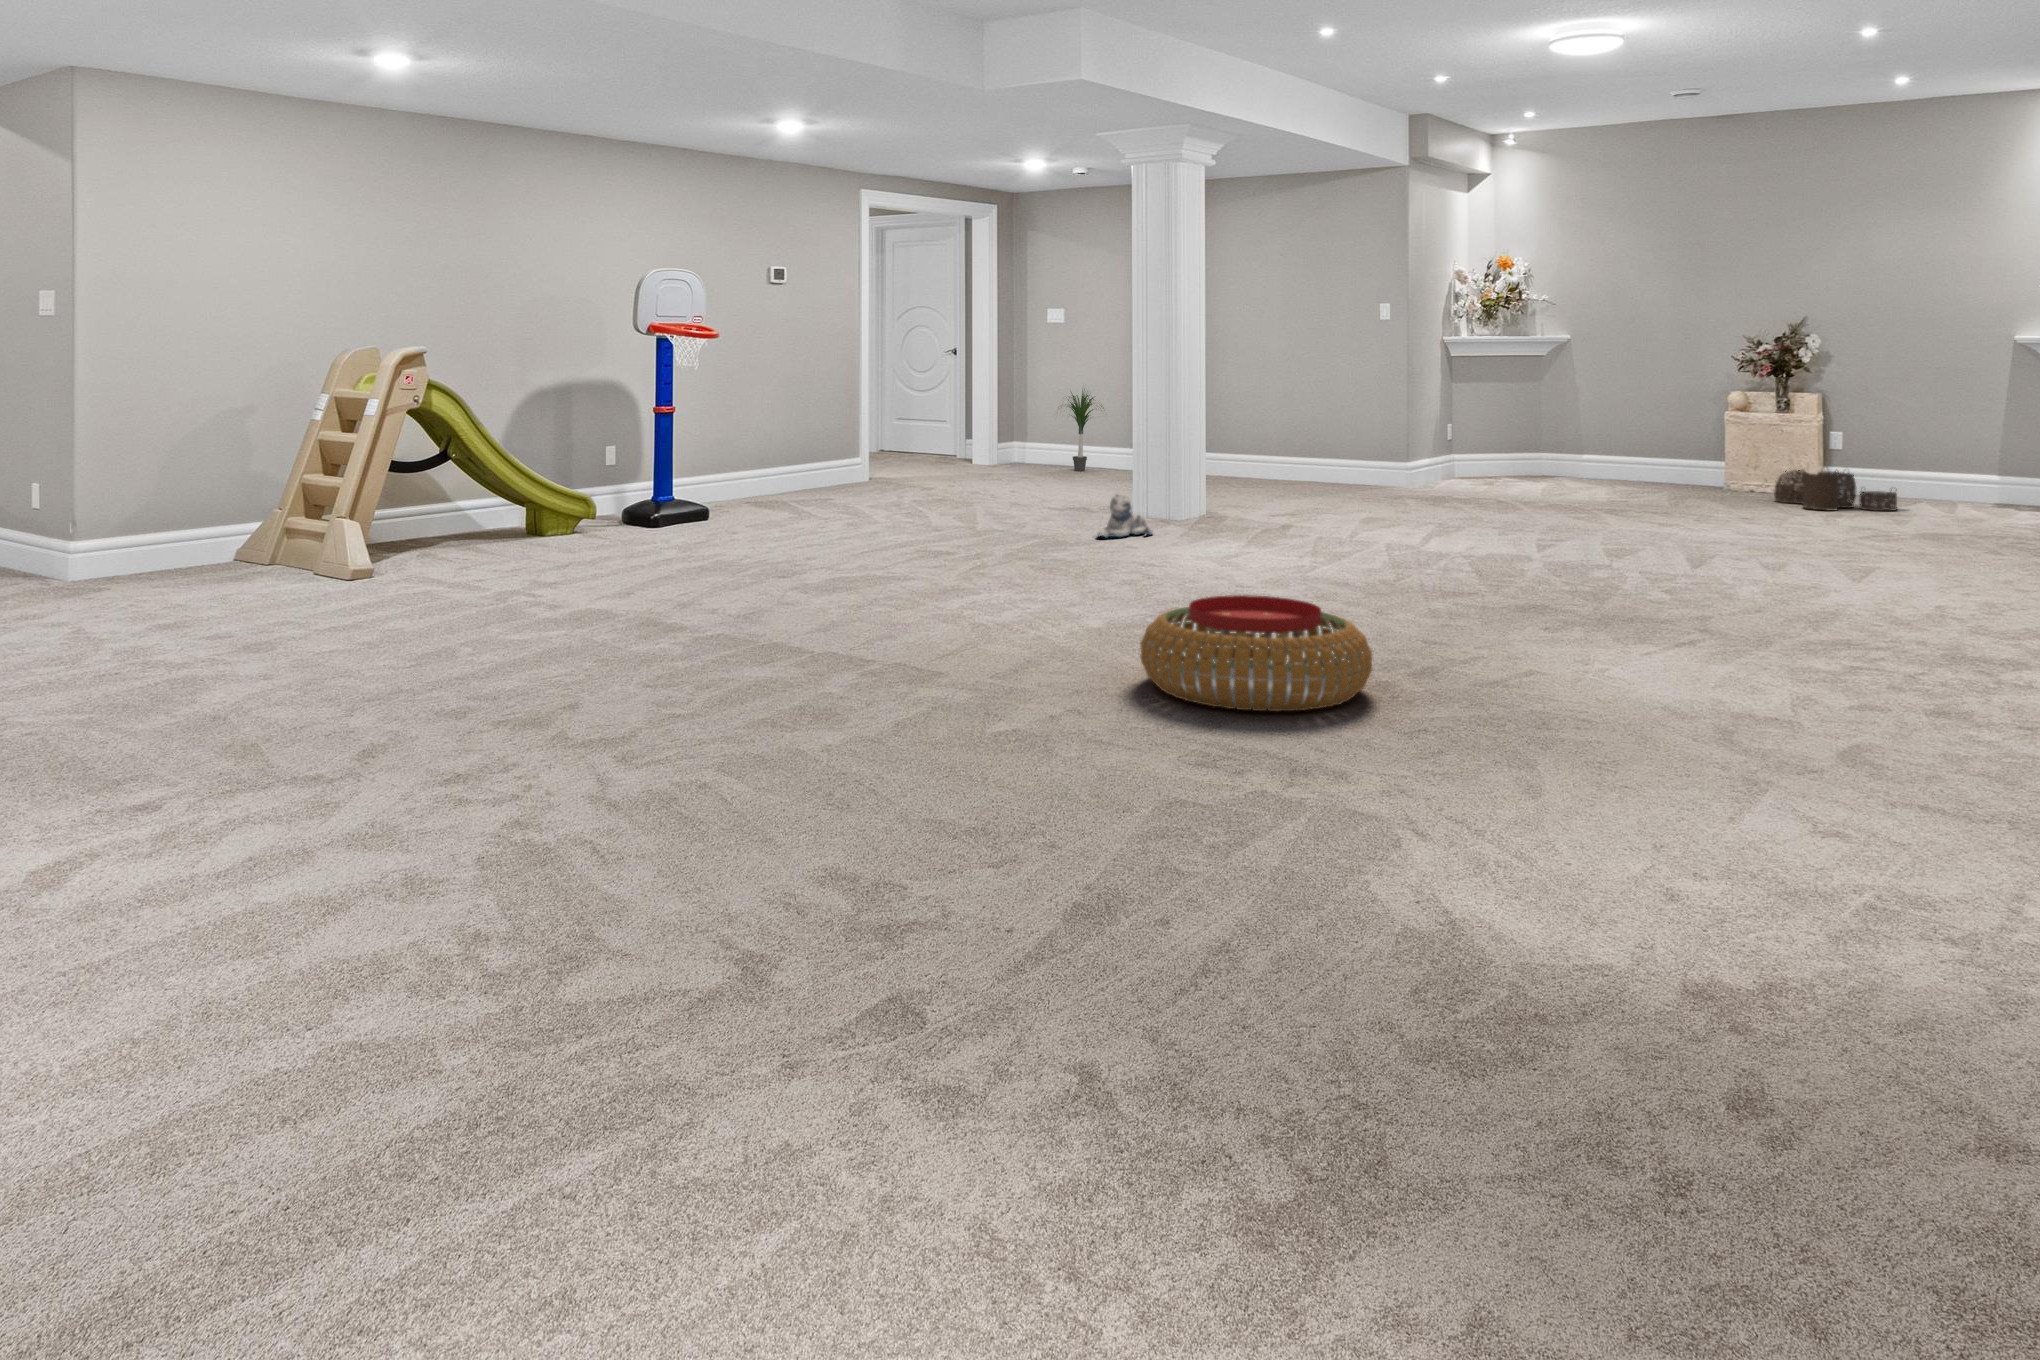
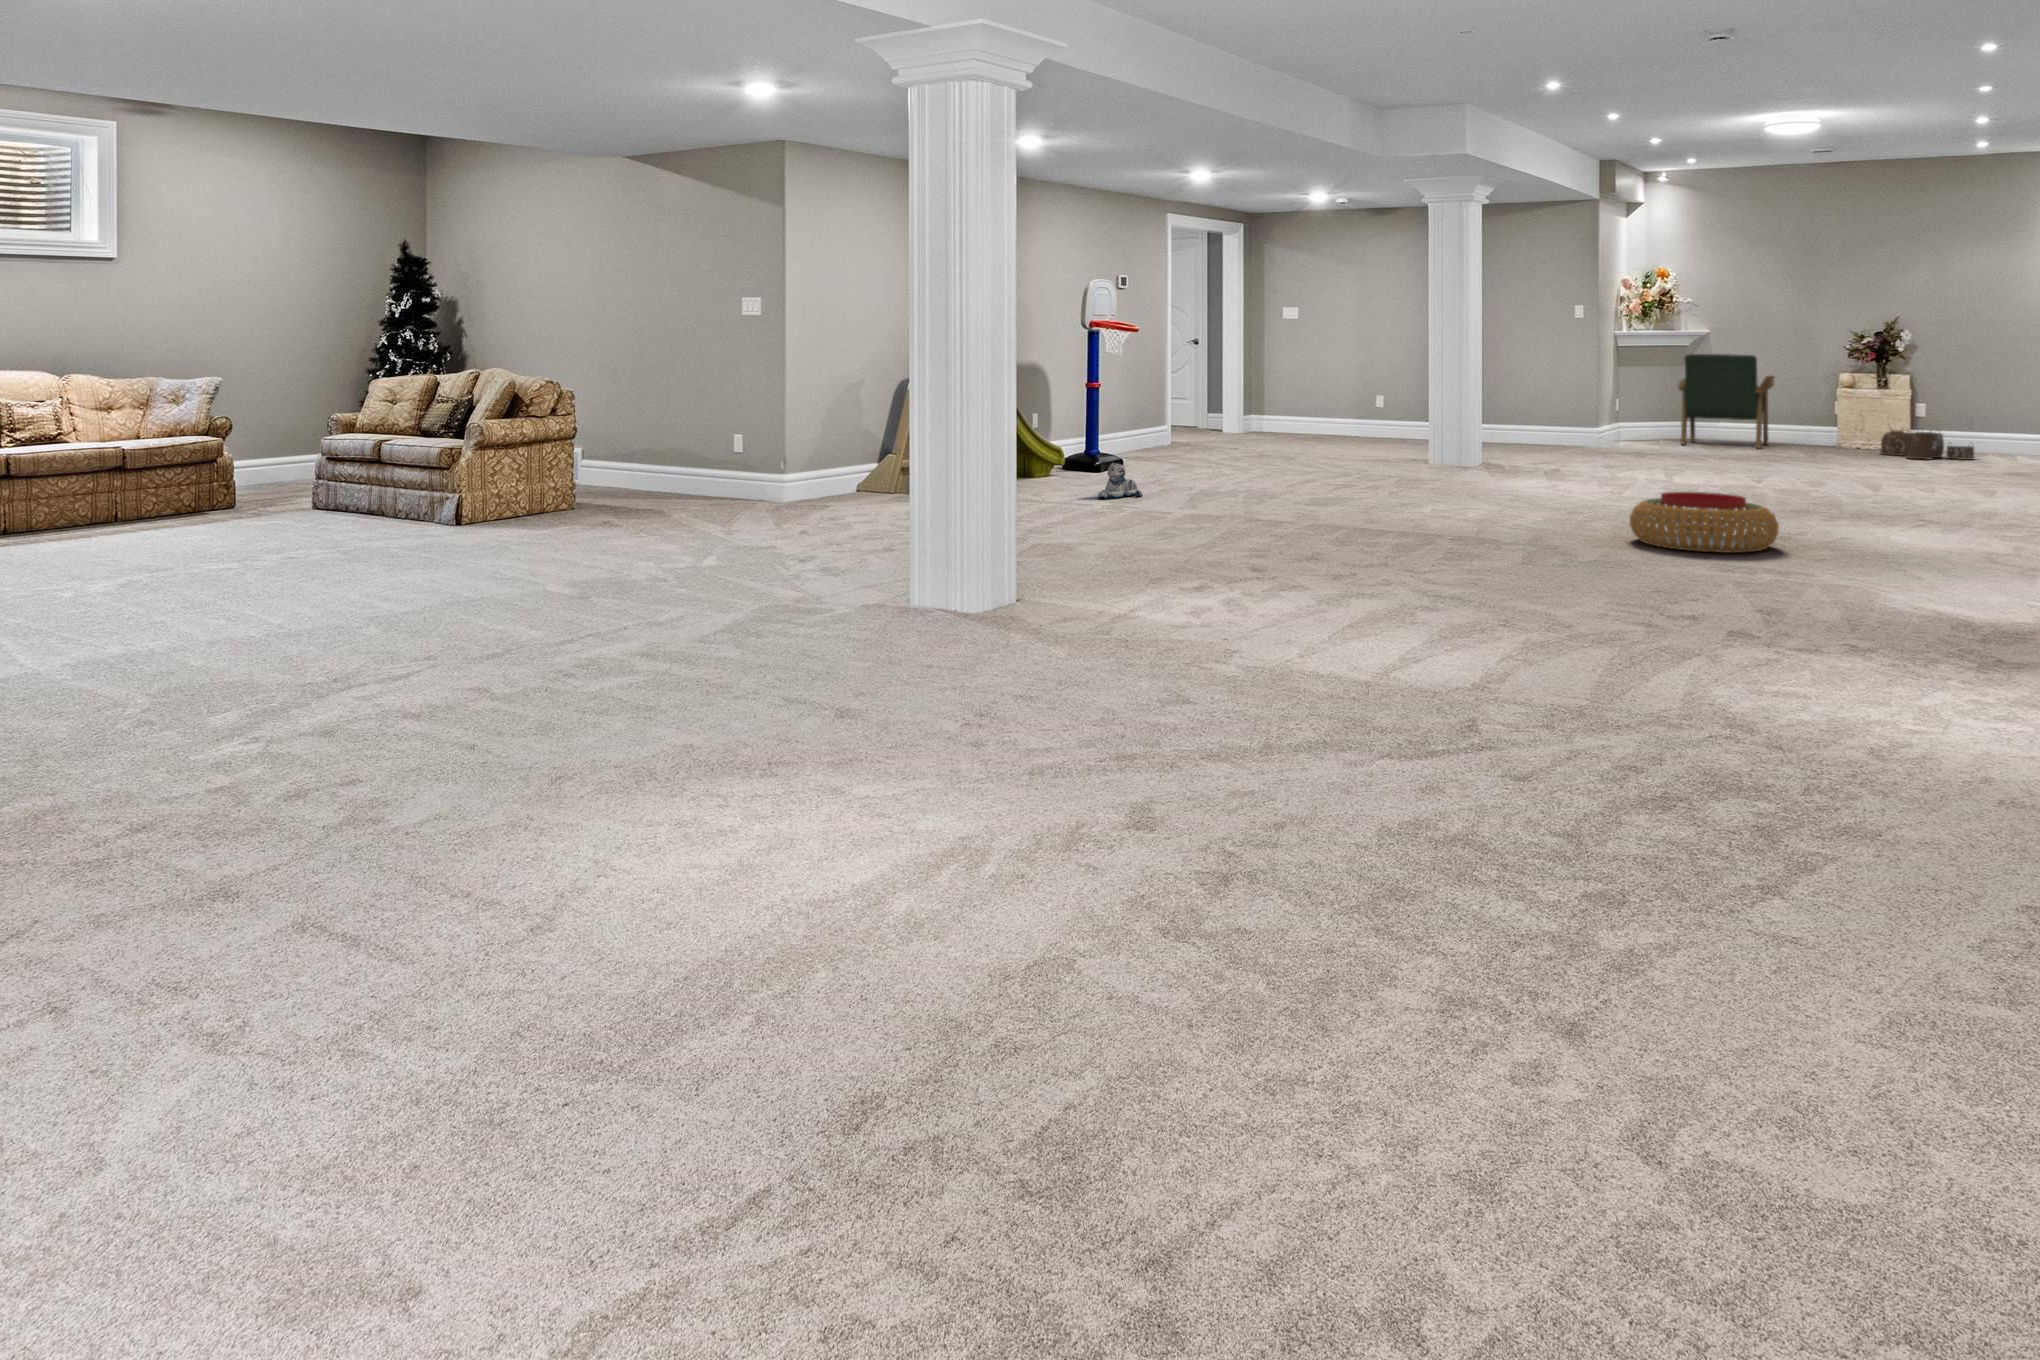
armchair: none [1518,367,1649,492] -> present [1678,354,1774,449]
potted plant: present [1067,389,1094,471] -> none [1299,366,1347,436]
plush toy: present [1098,494,1153,537] -> present [1098,463,1143,498]

